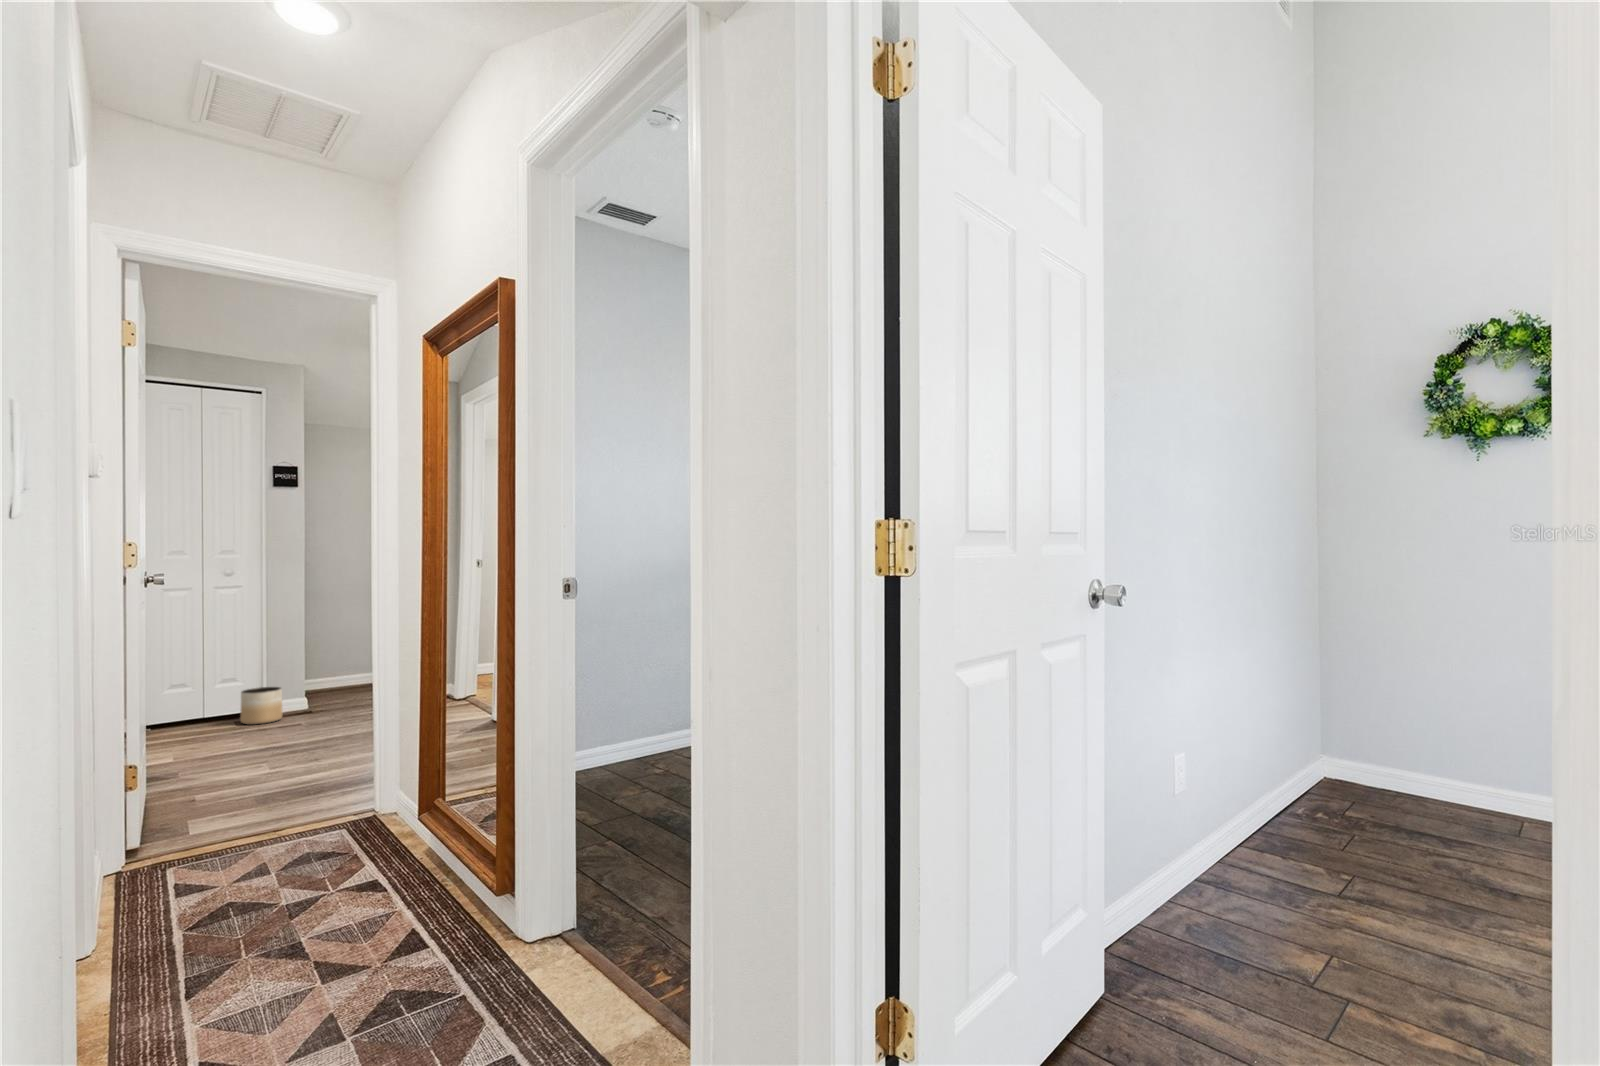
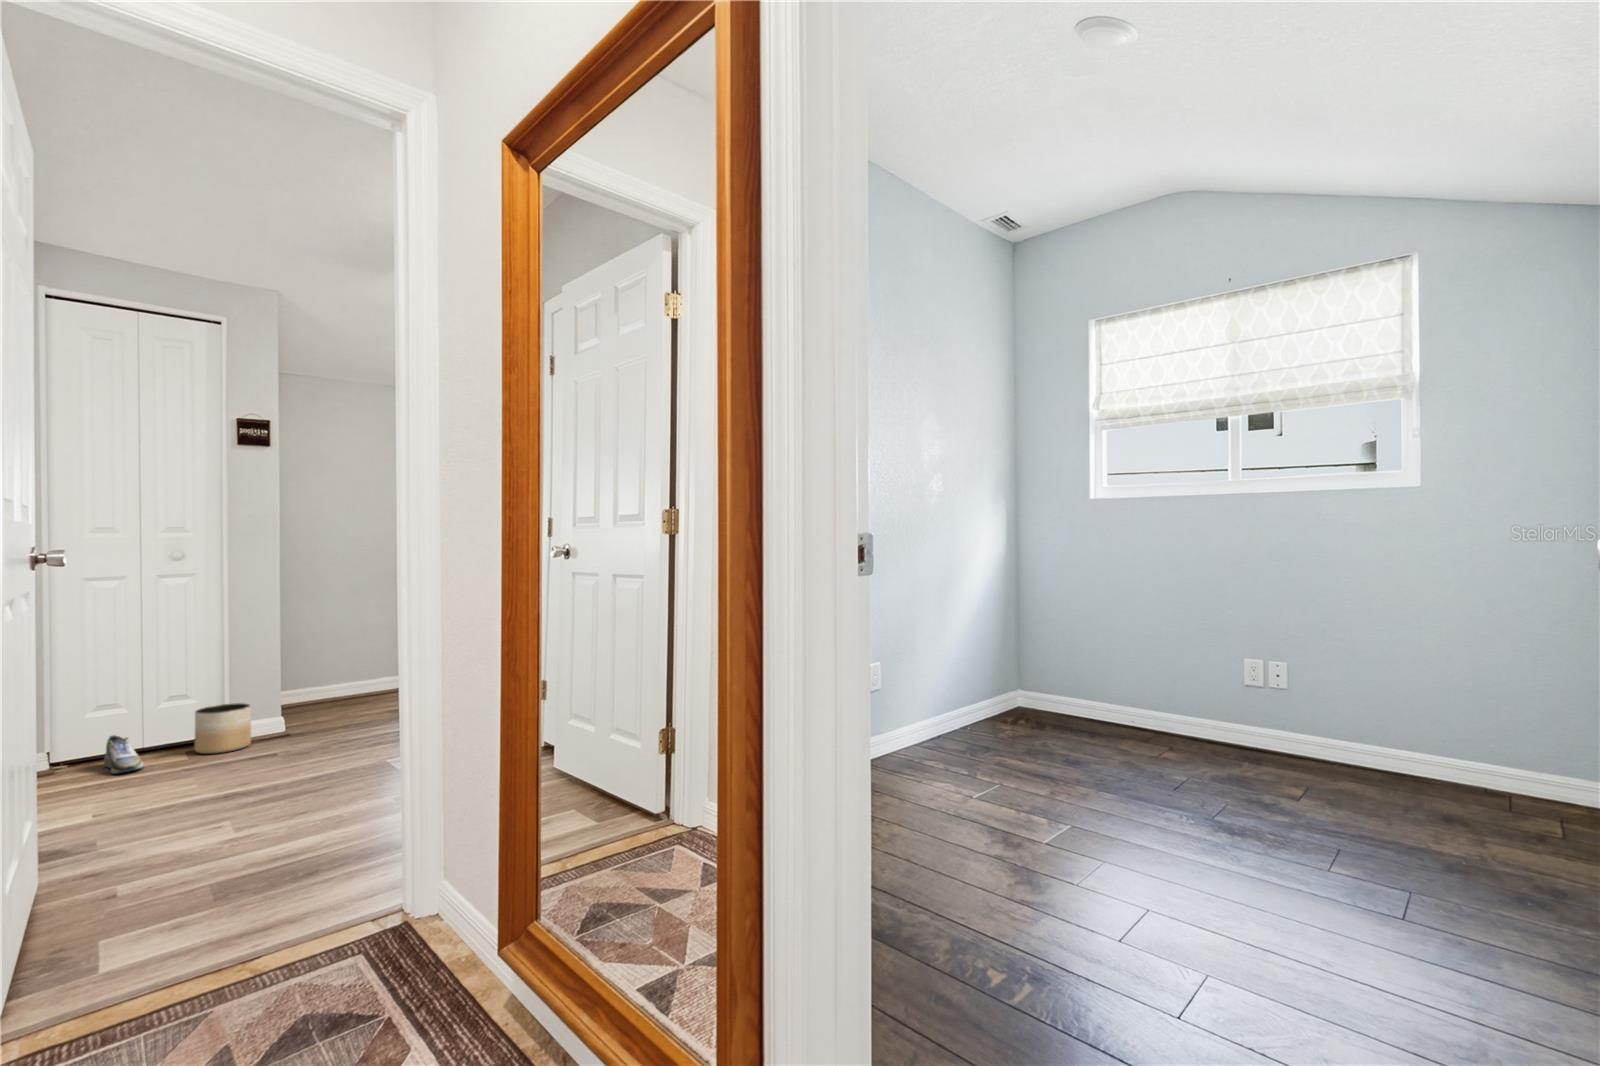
shoe: none [176,708,205,736] -> present [104,735,144,774]

